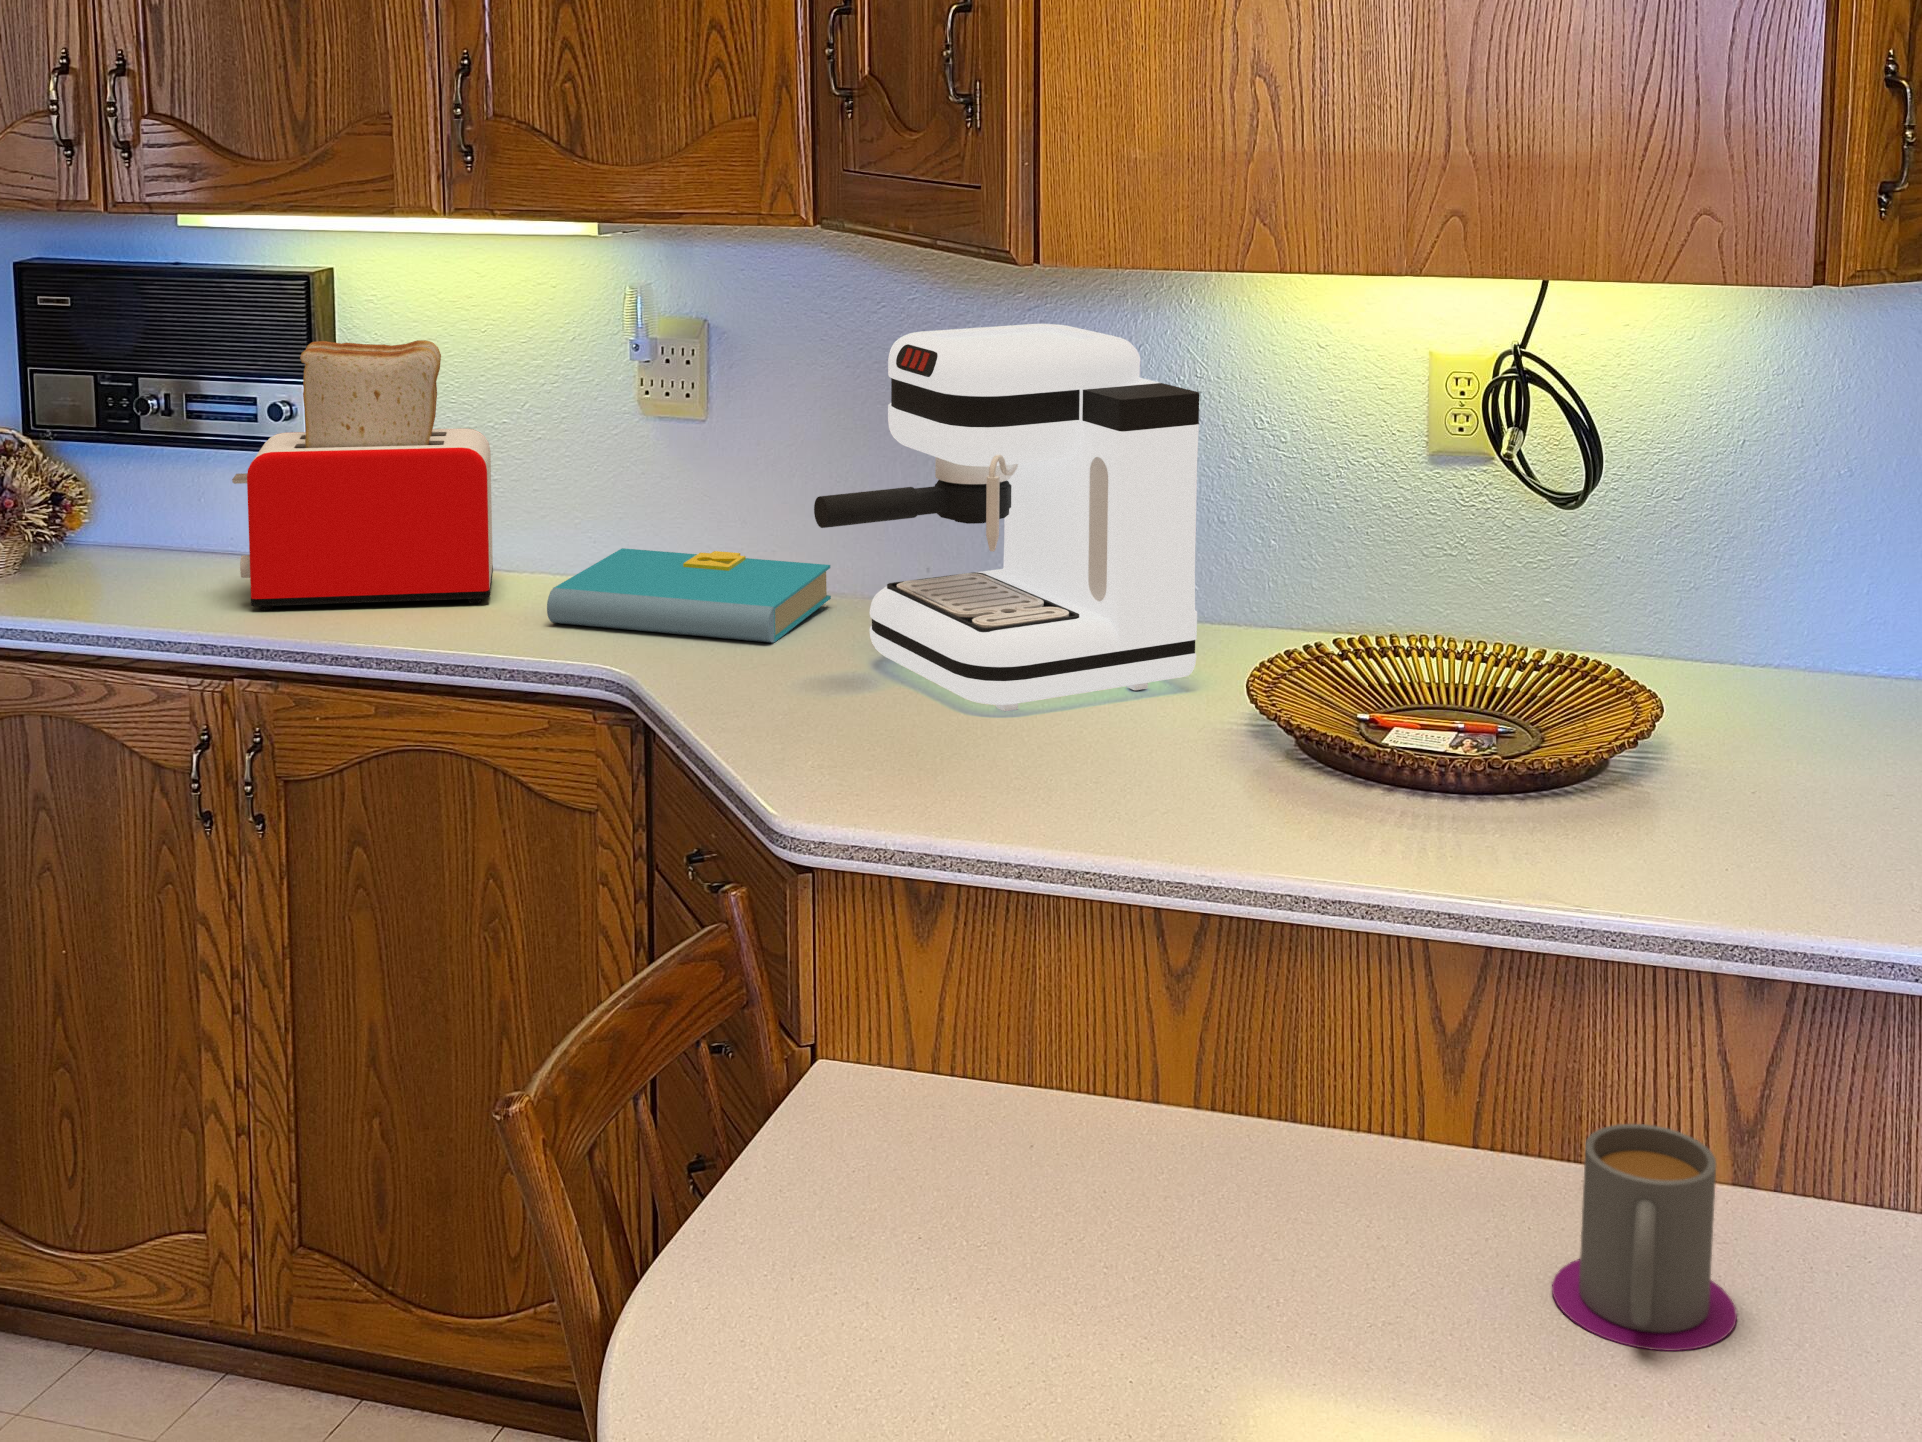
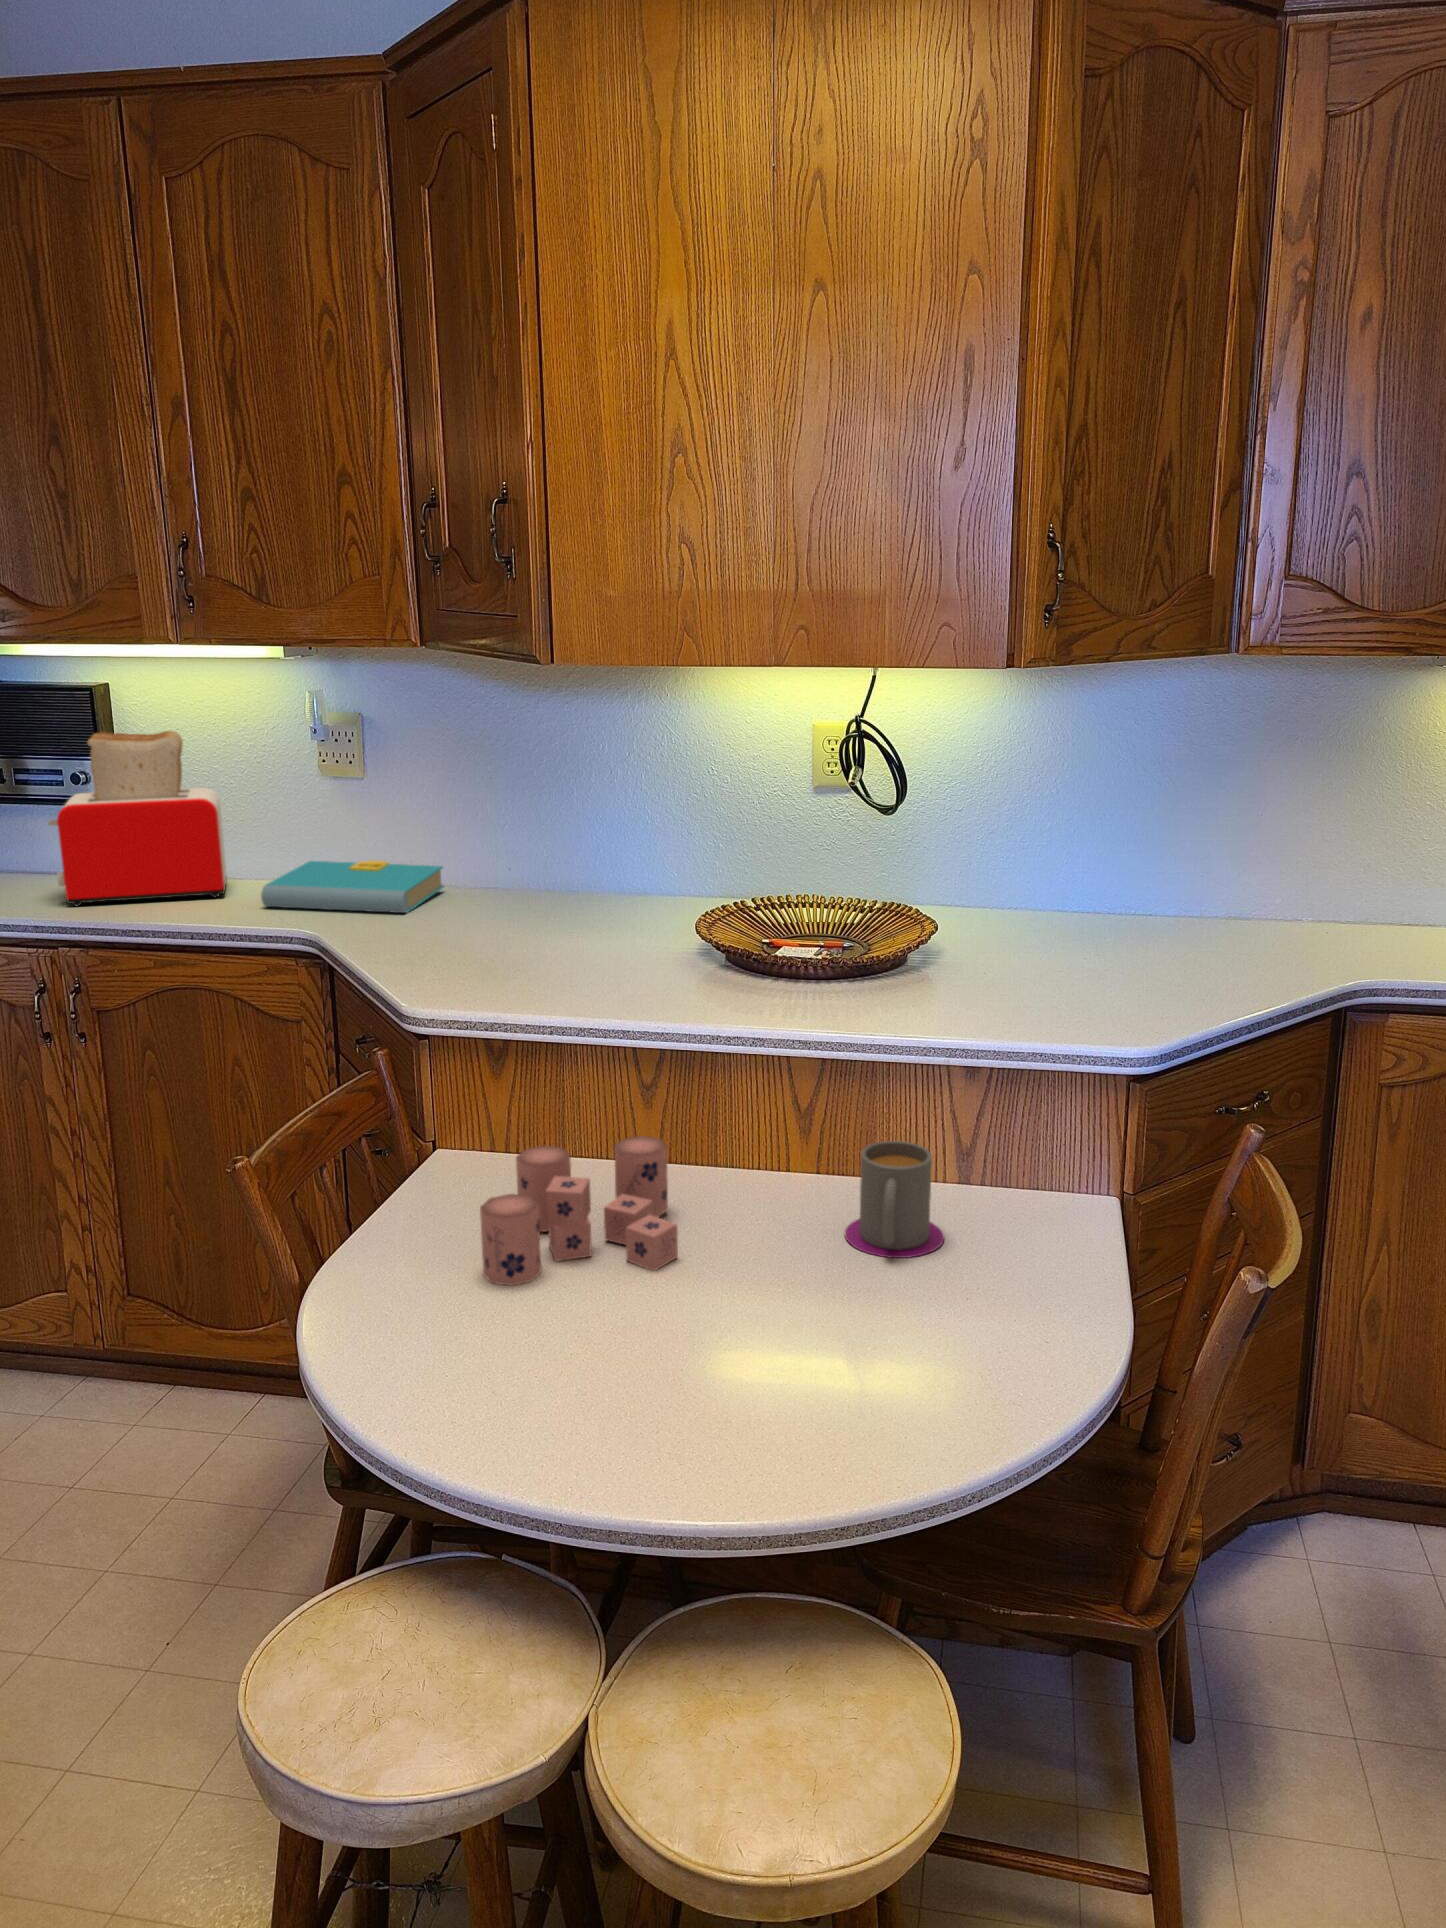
coffee maker: present [814,324,1199,711] -> none [425,709,665,945]
candle: none [918,1082,1259,1363] -> present [480,1136,678,1286]

